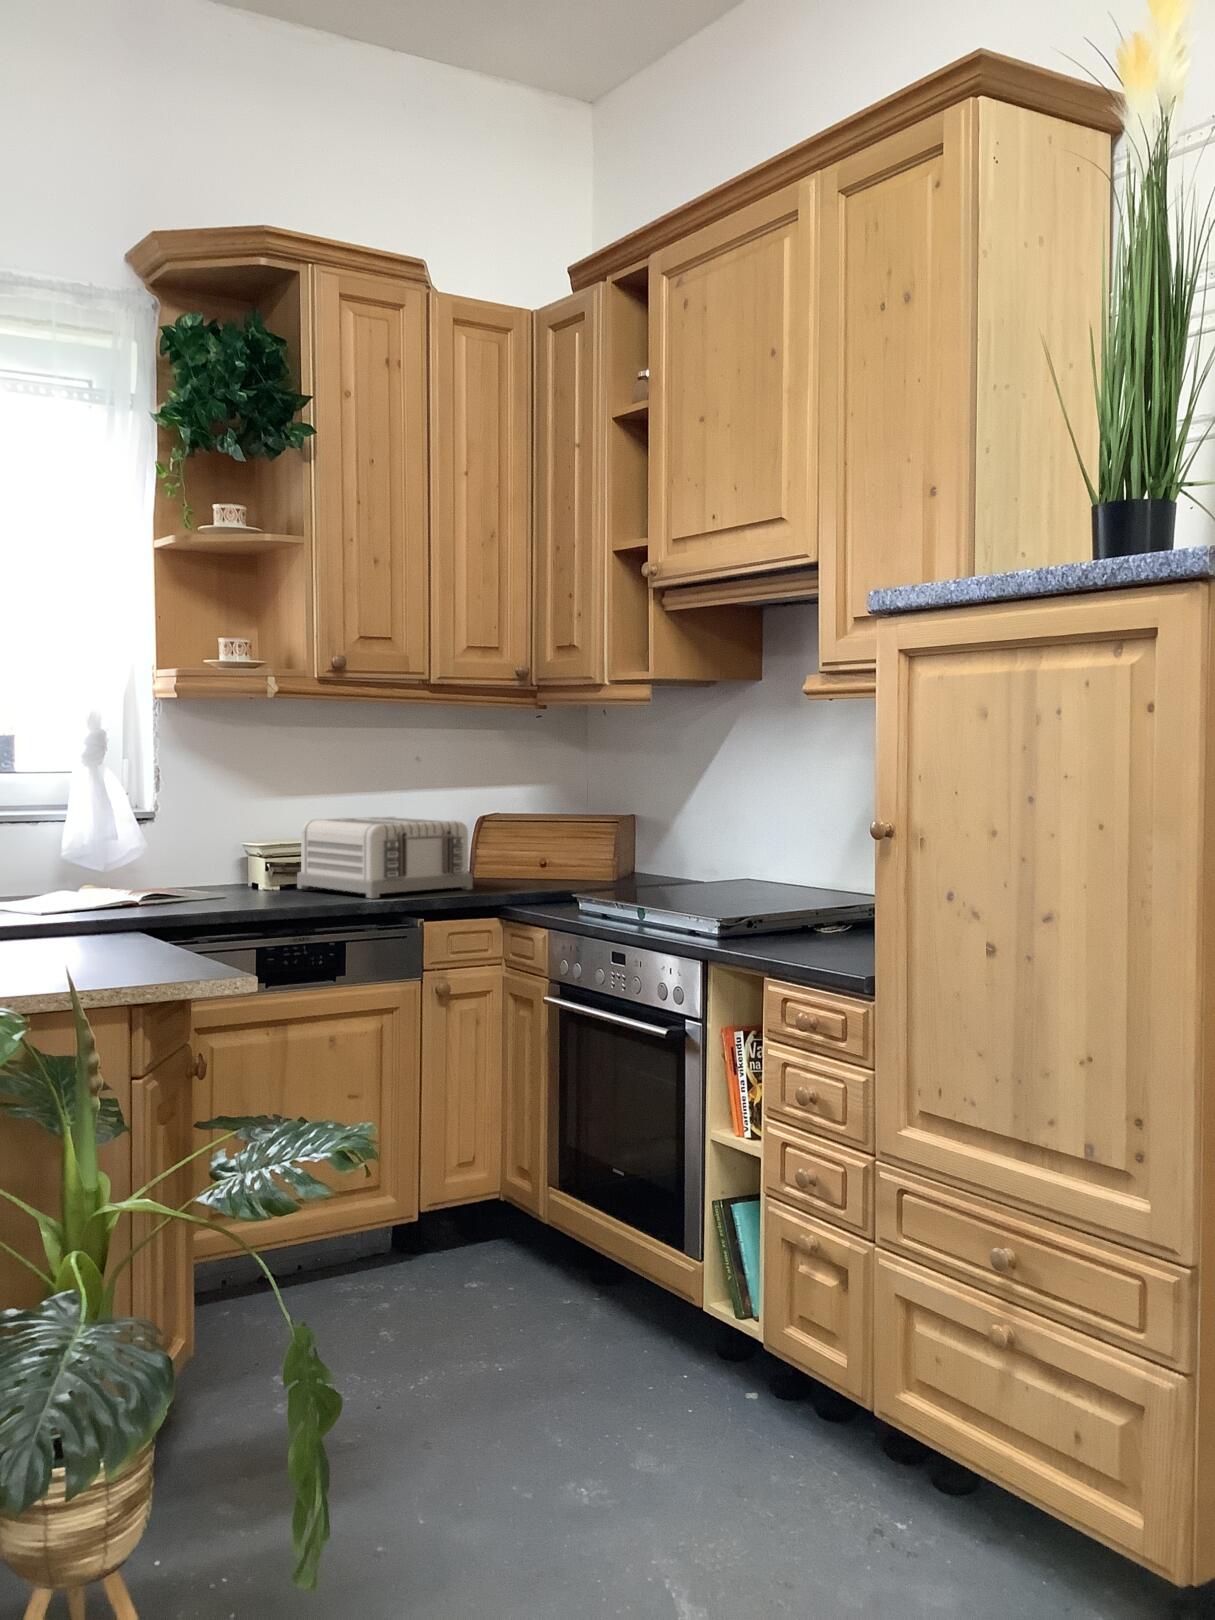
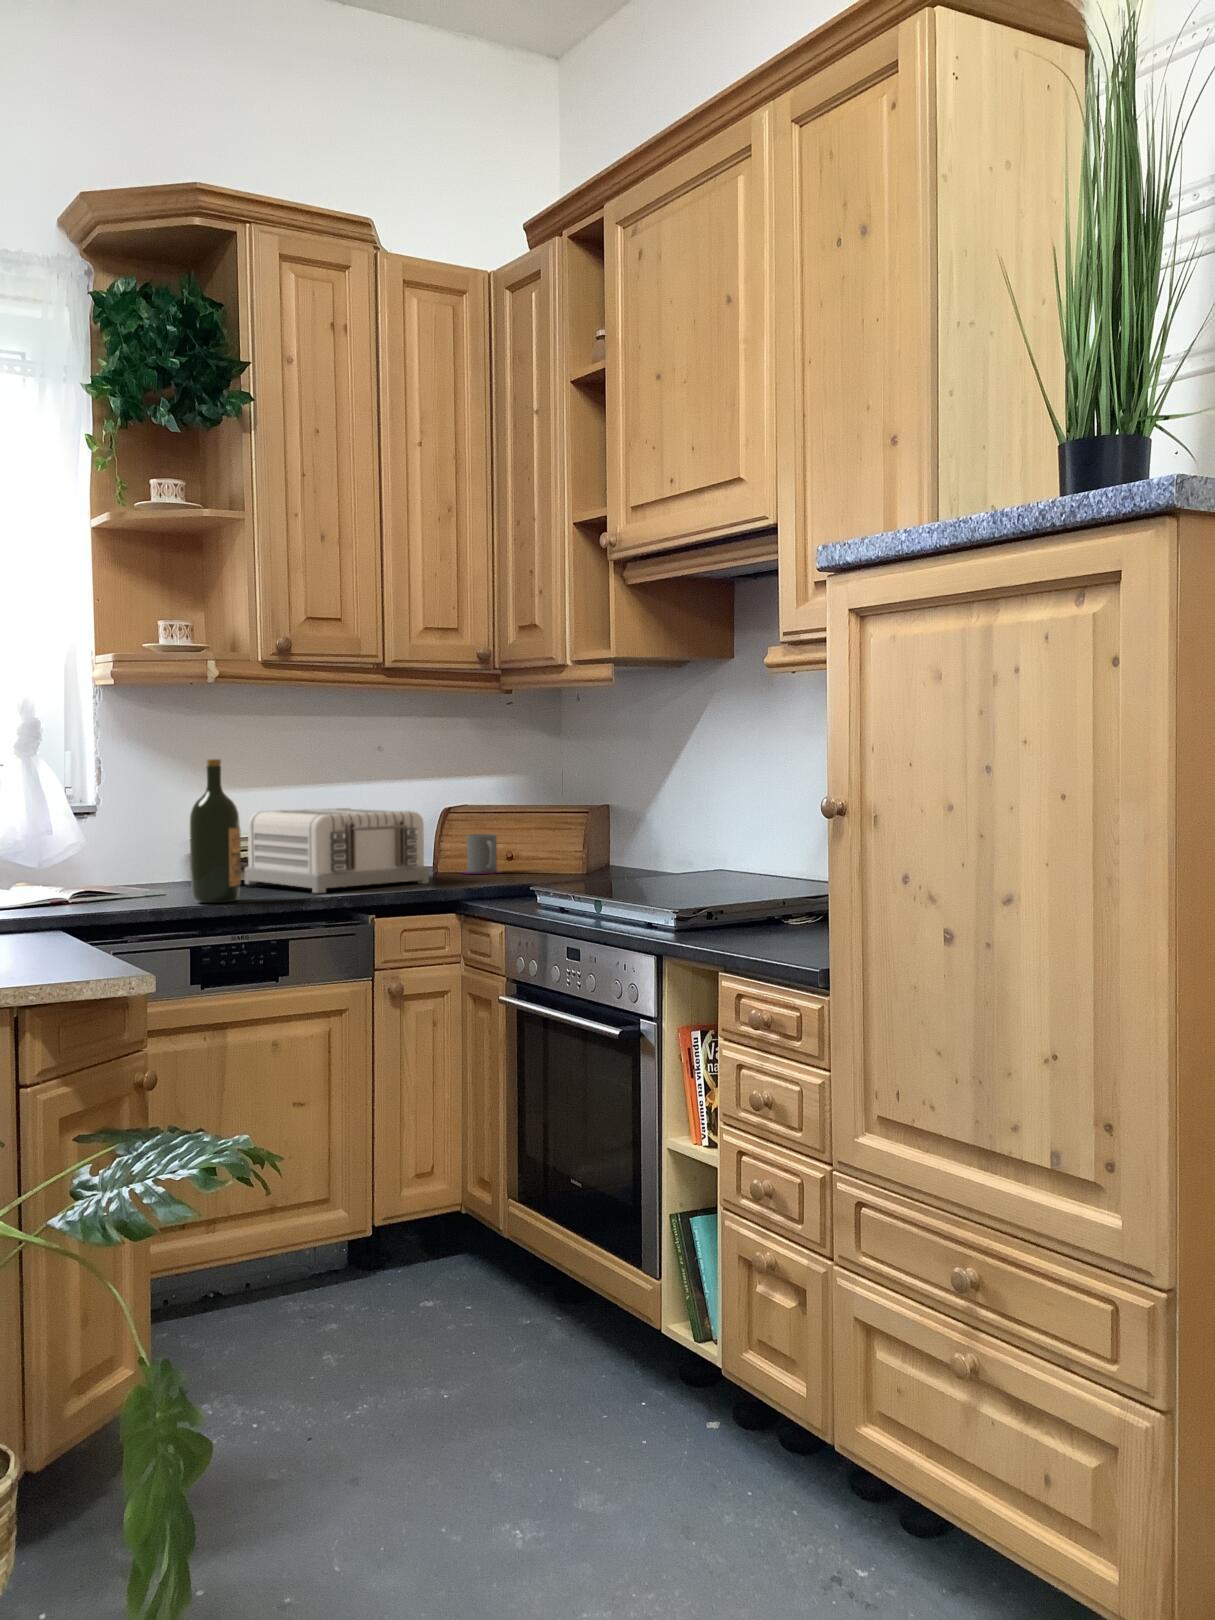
wine bottle: none [256,772,302,907] -> present [190,759,241,903]
mug: none [498,842,539,880] -> present [462,834,501,874]

